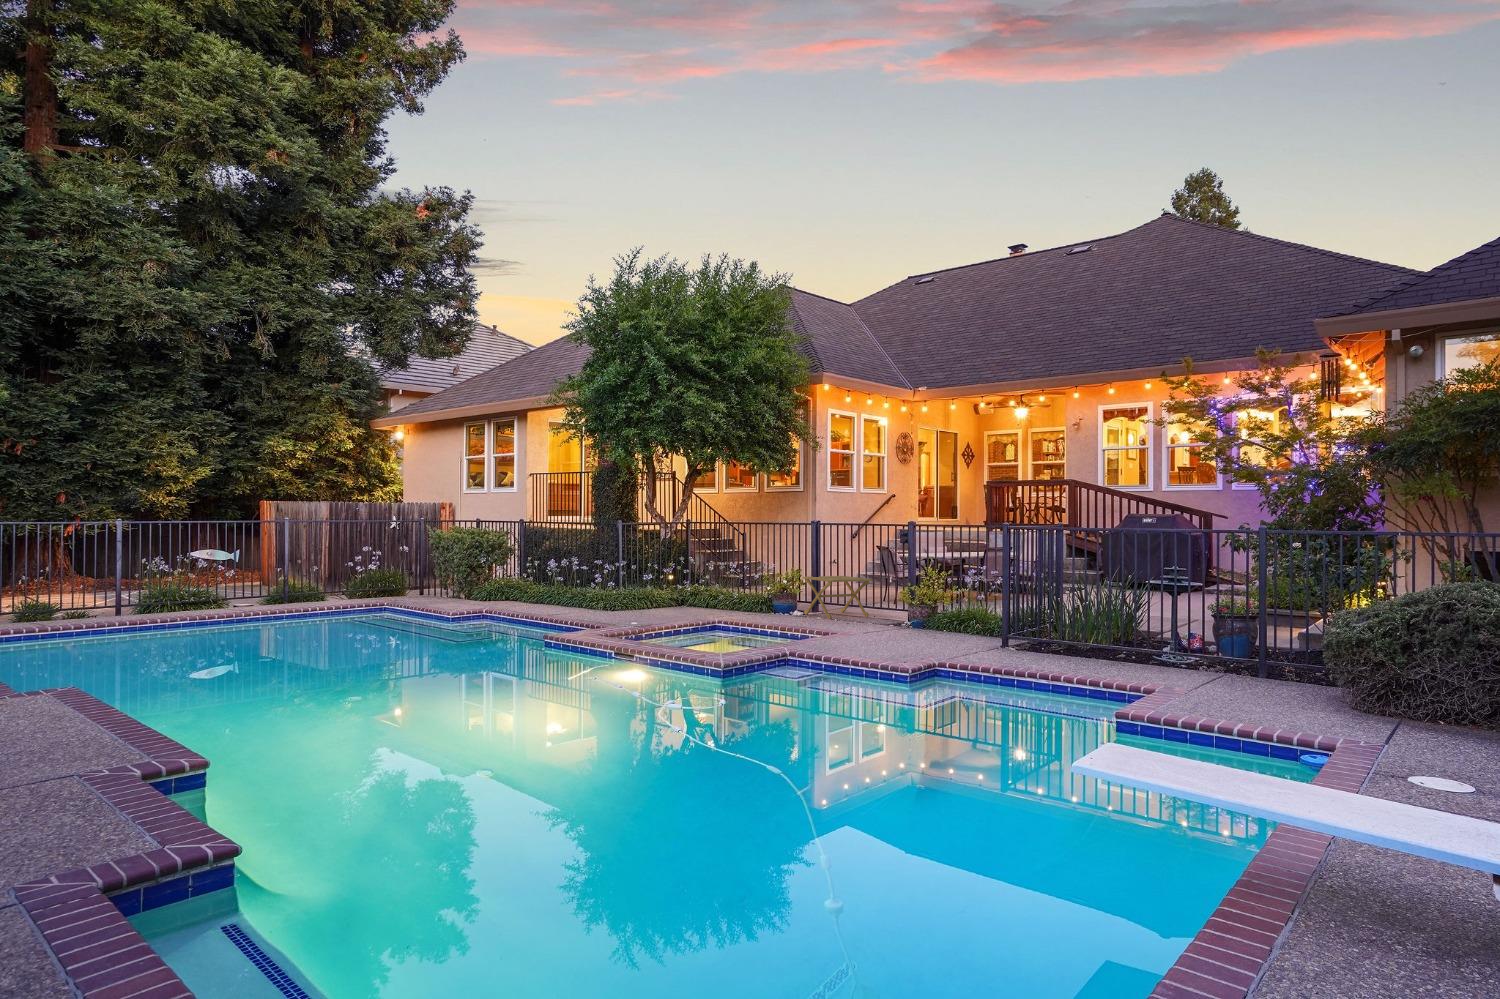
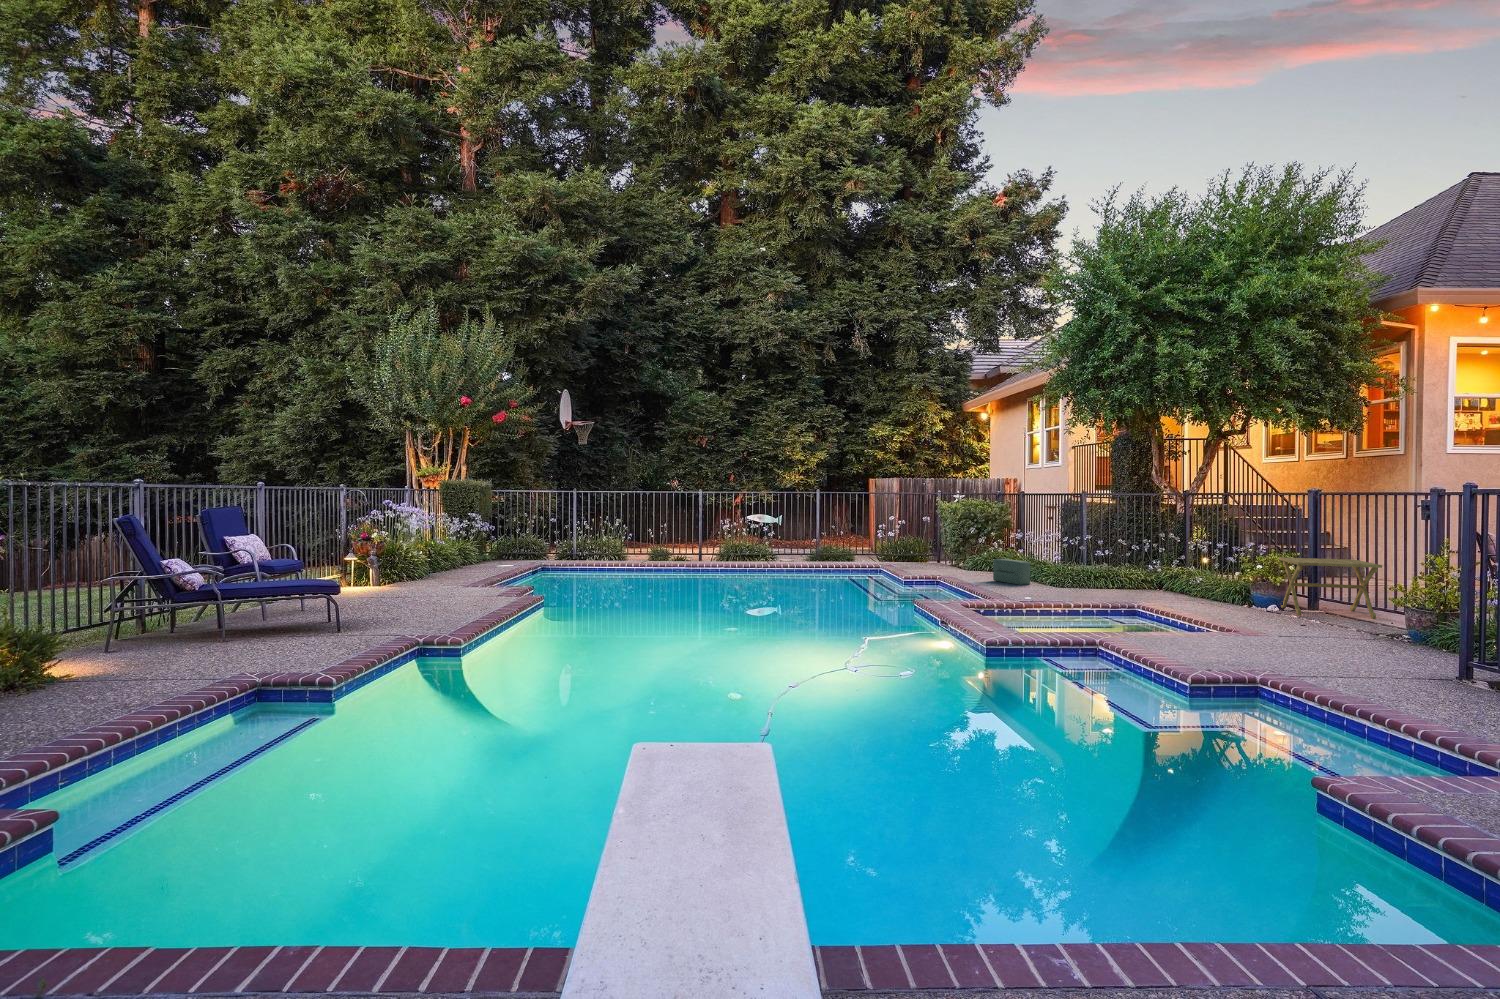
pouf: none [545,589,586,613] -> present [993,559,1030,585]

